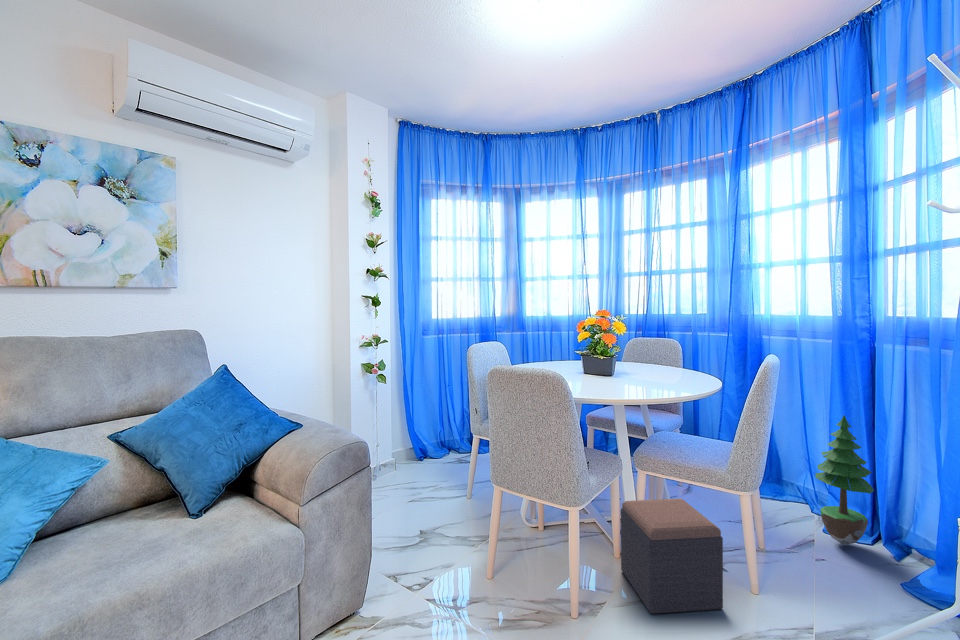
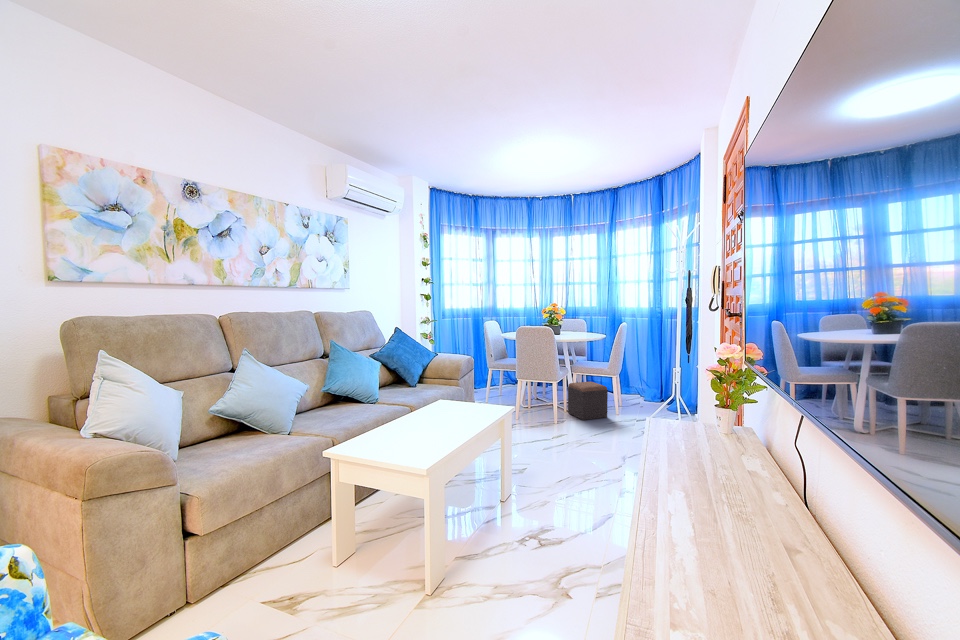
potted tree: present [815,415,874,545] -> none [641,347,661,401]

